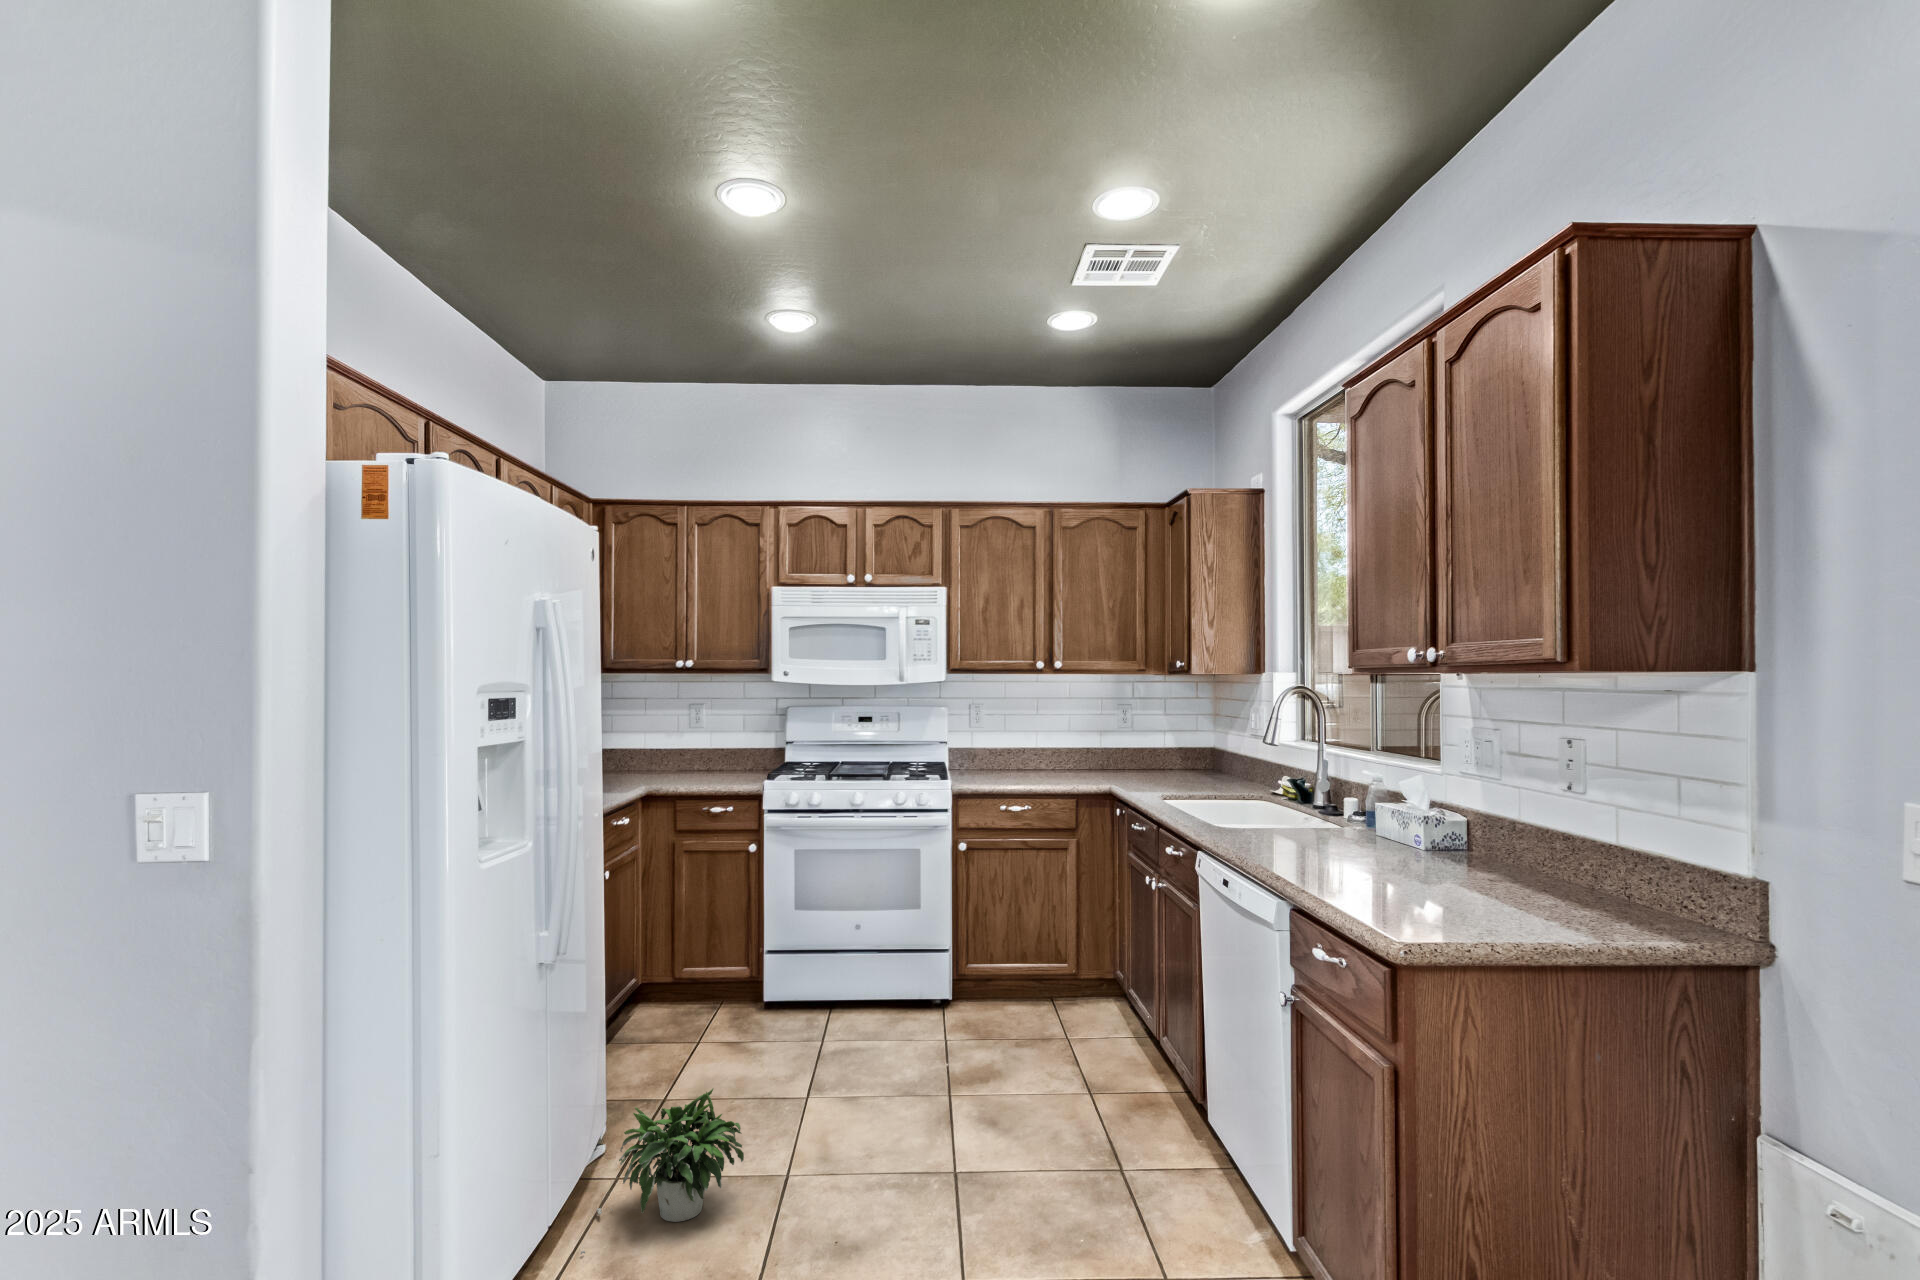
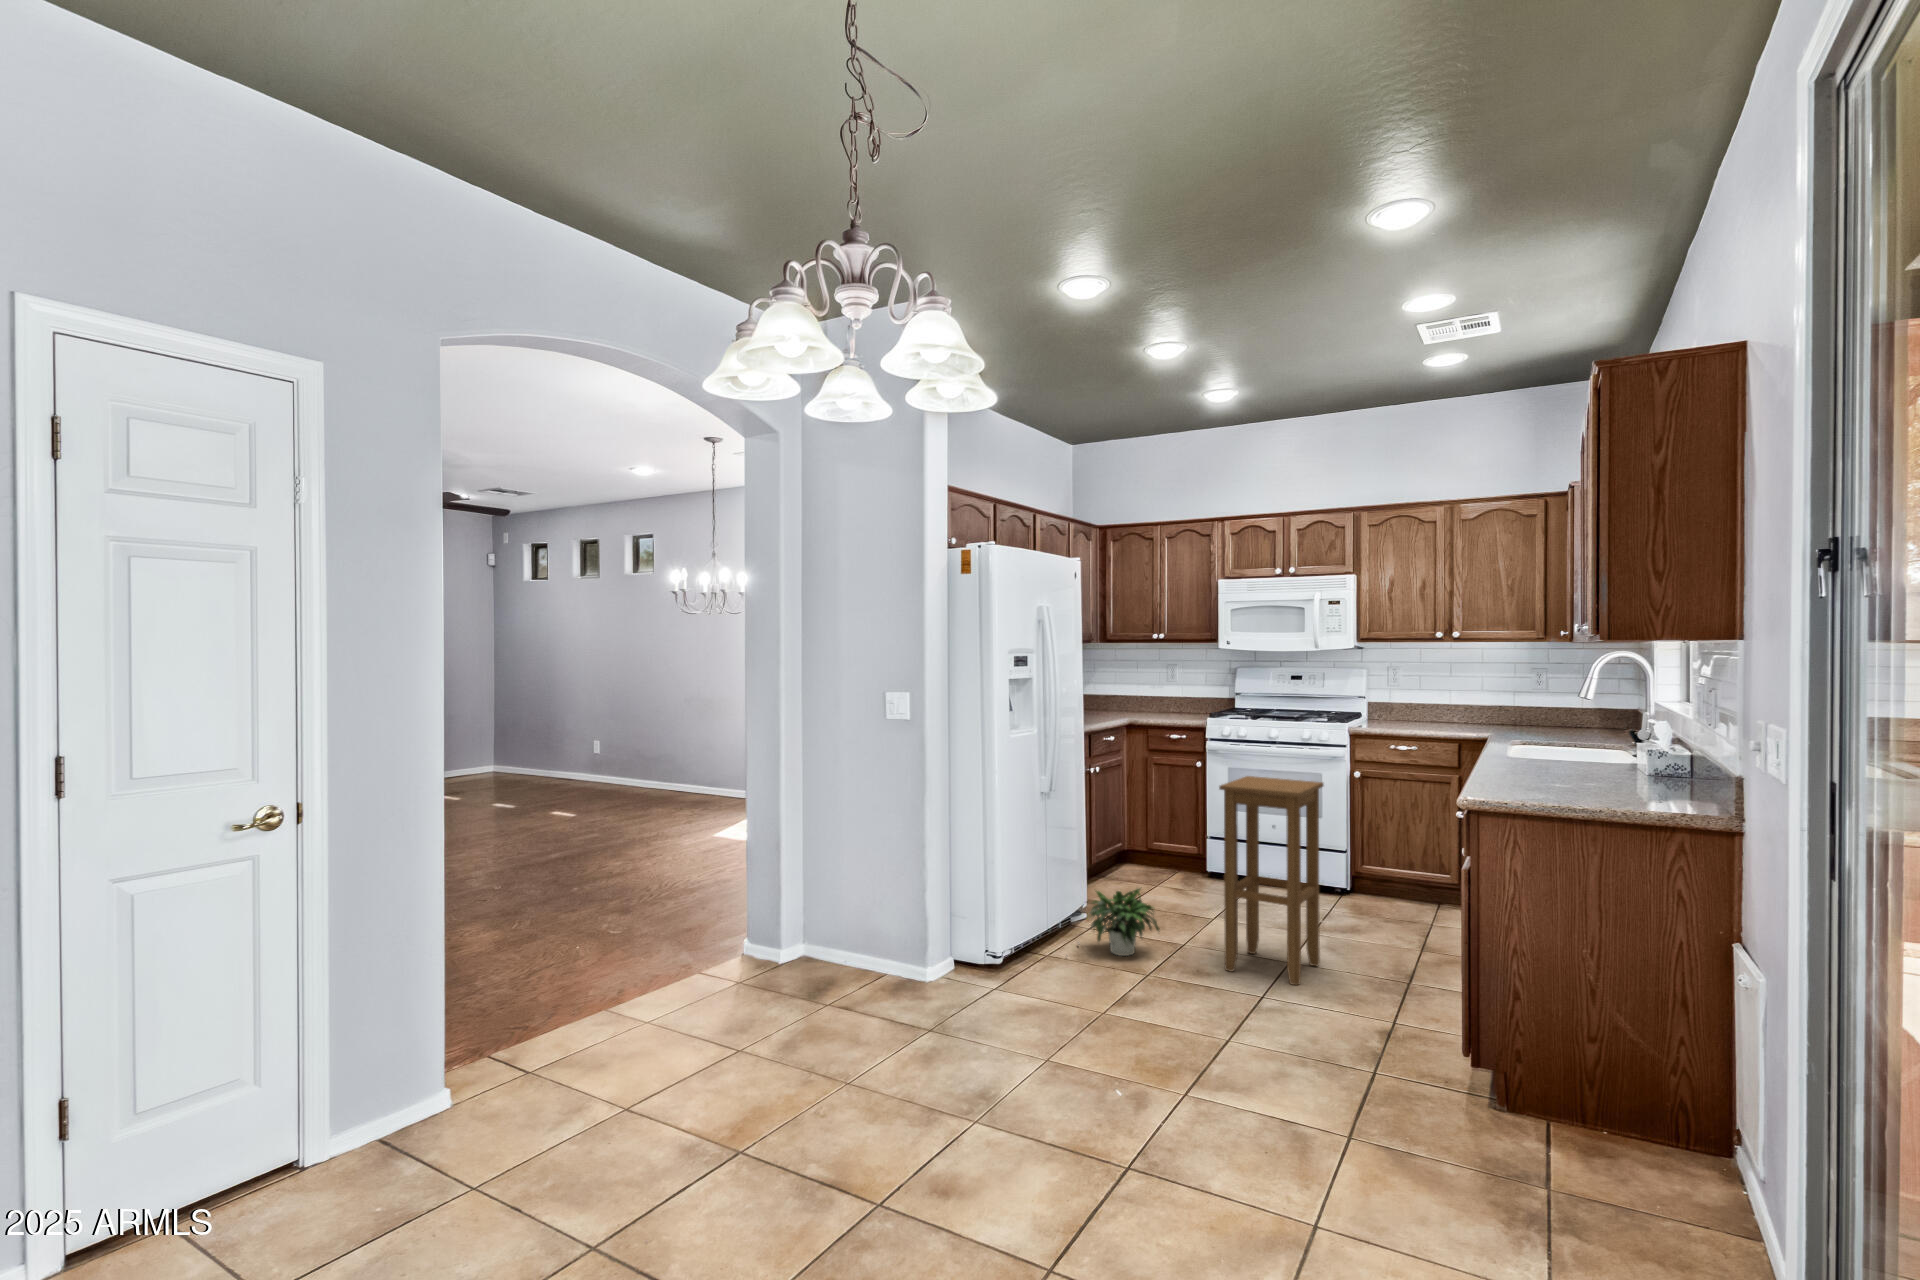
stool: none [852,879,987,1214] -> present [1219,776,1324,985]

